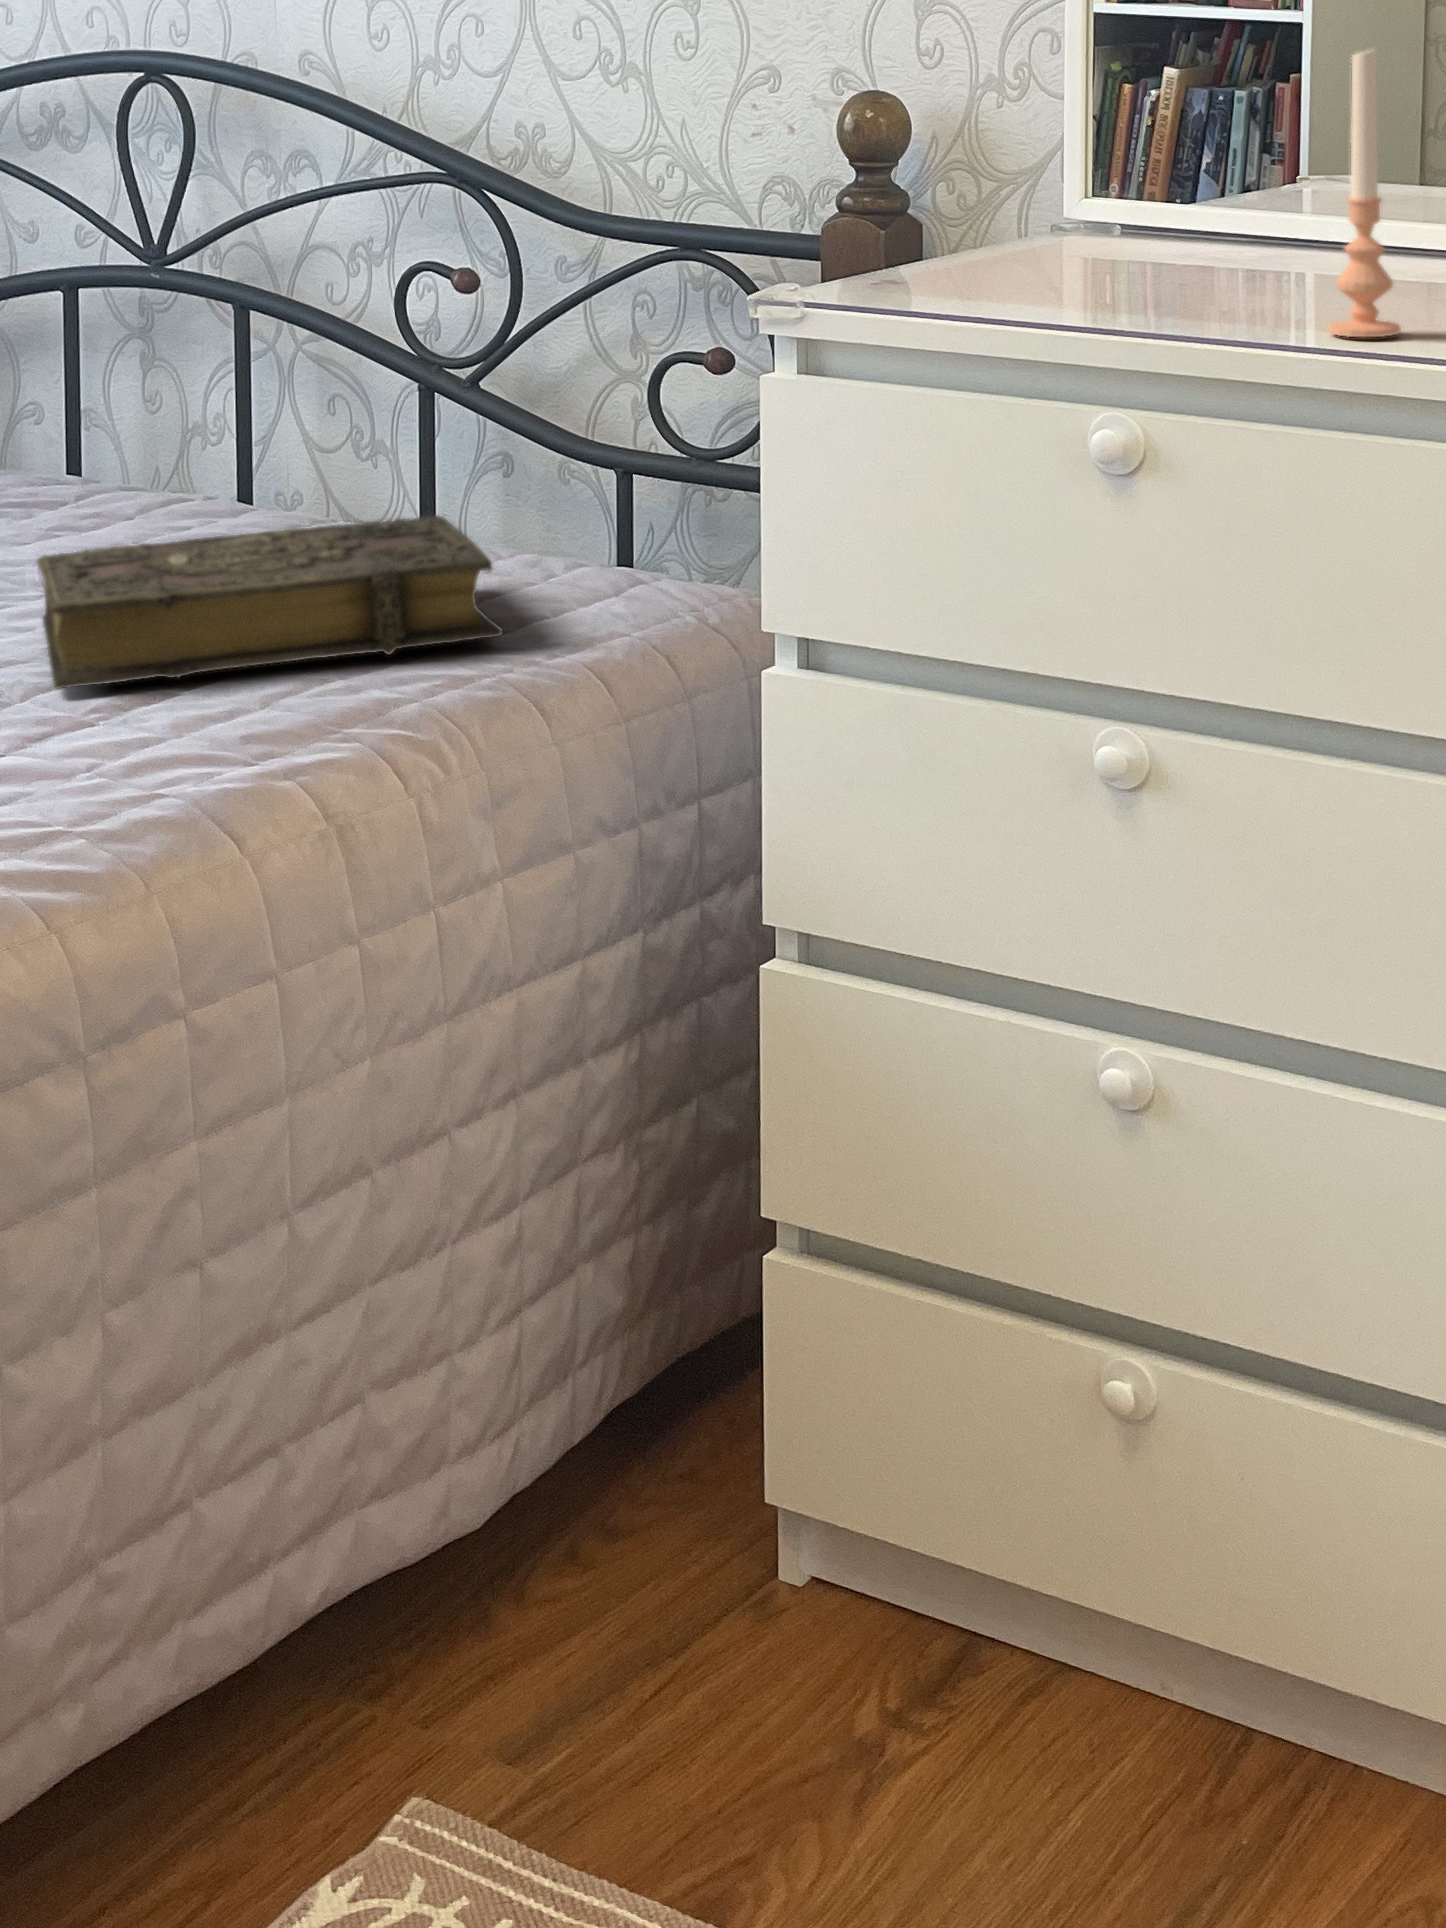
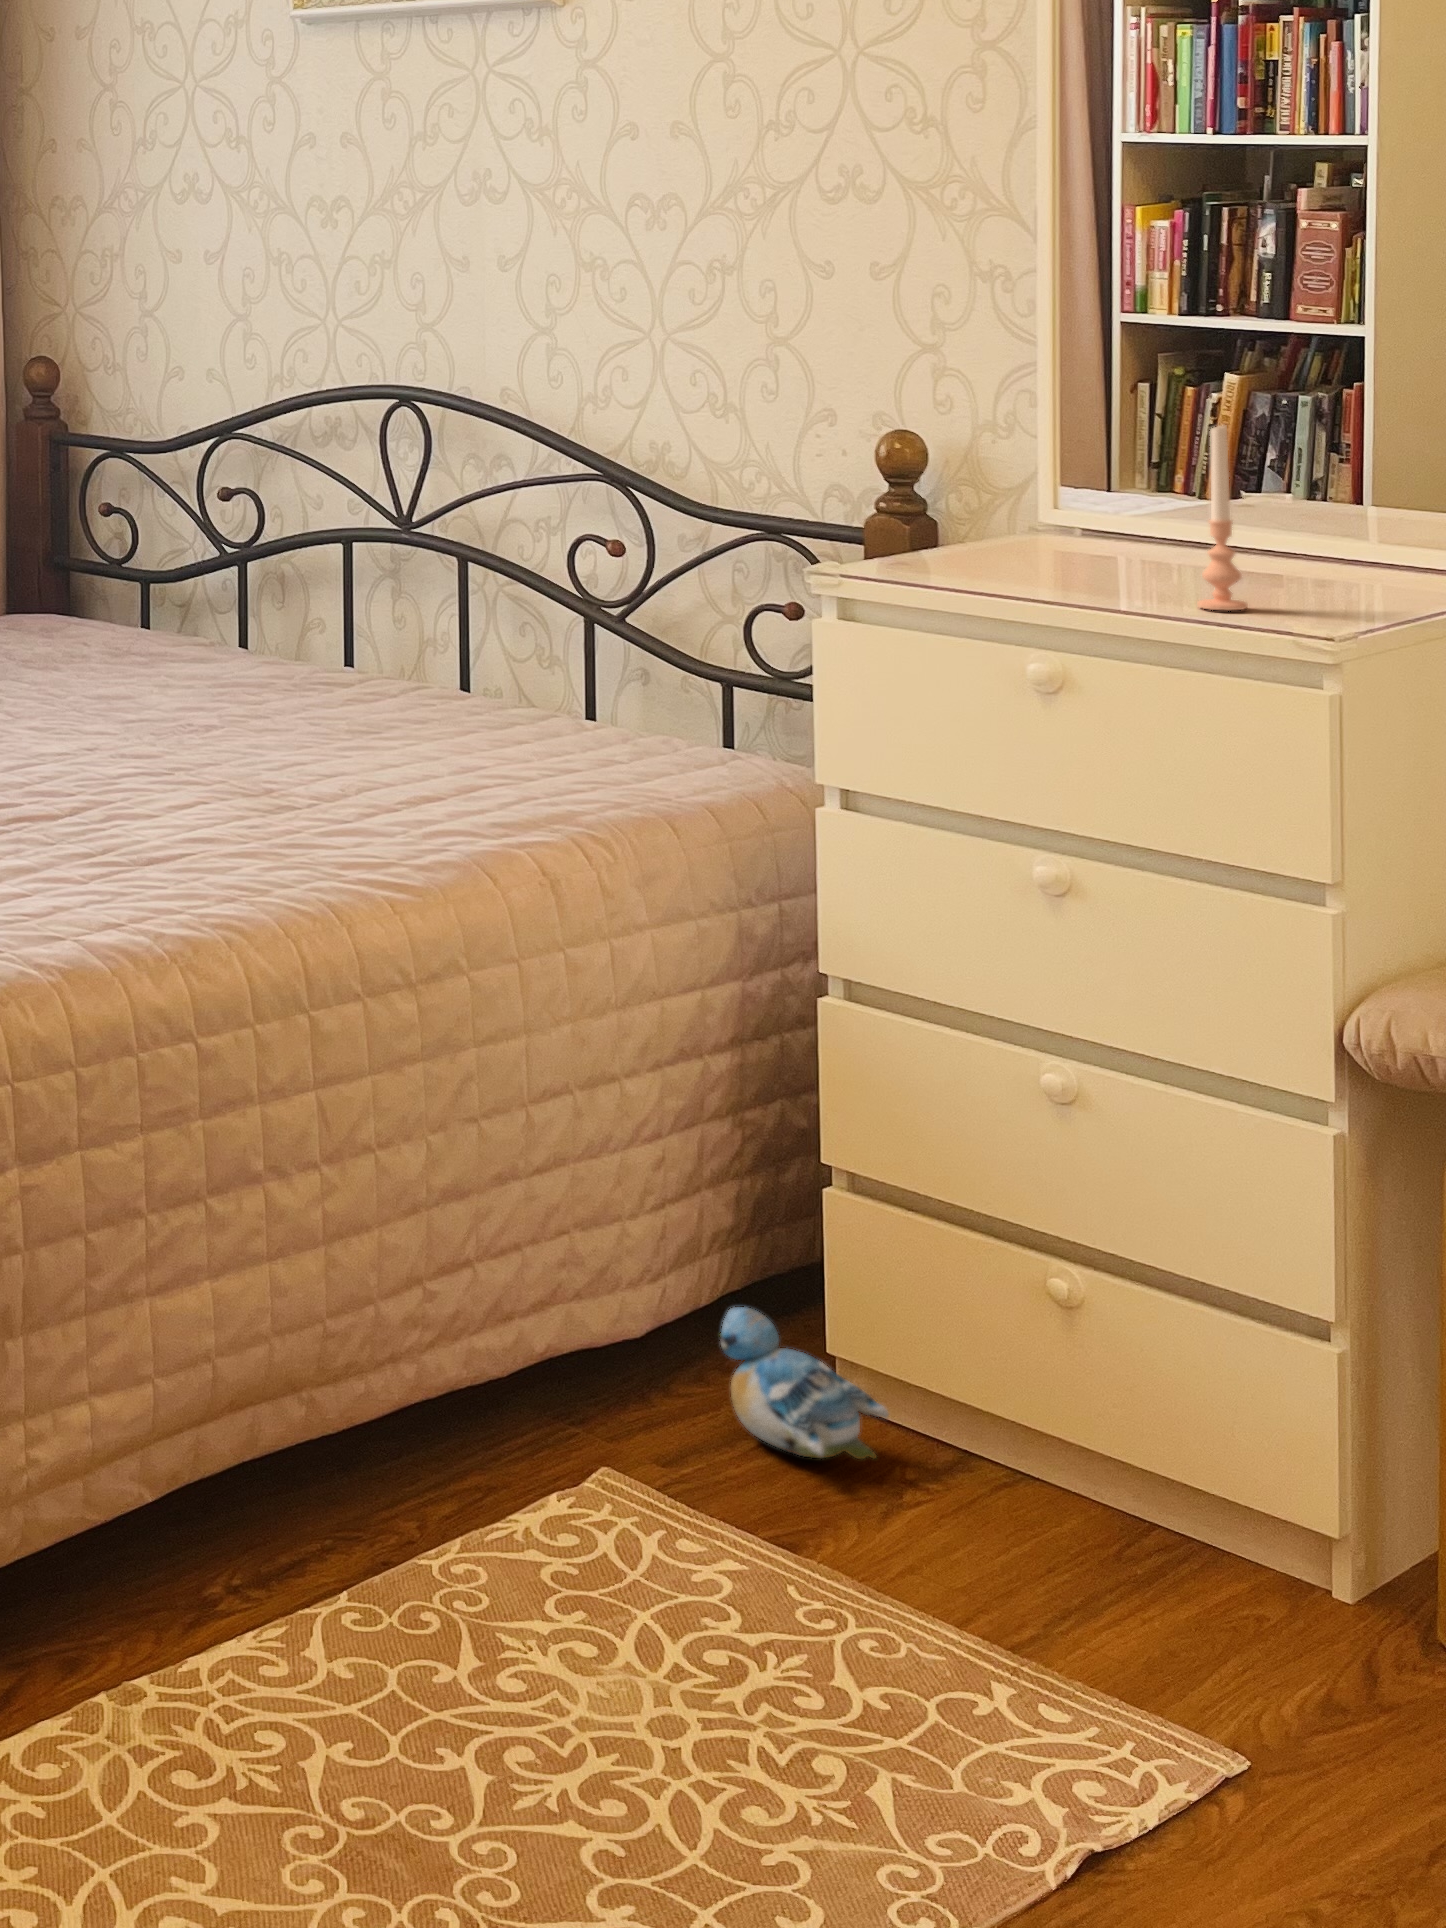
book: present [37,515,503,688] -> none [356,700,650,787]
plush toy: none [609,1476,866,1717] -> present [720,1307,888,1459]

